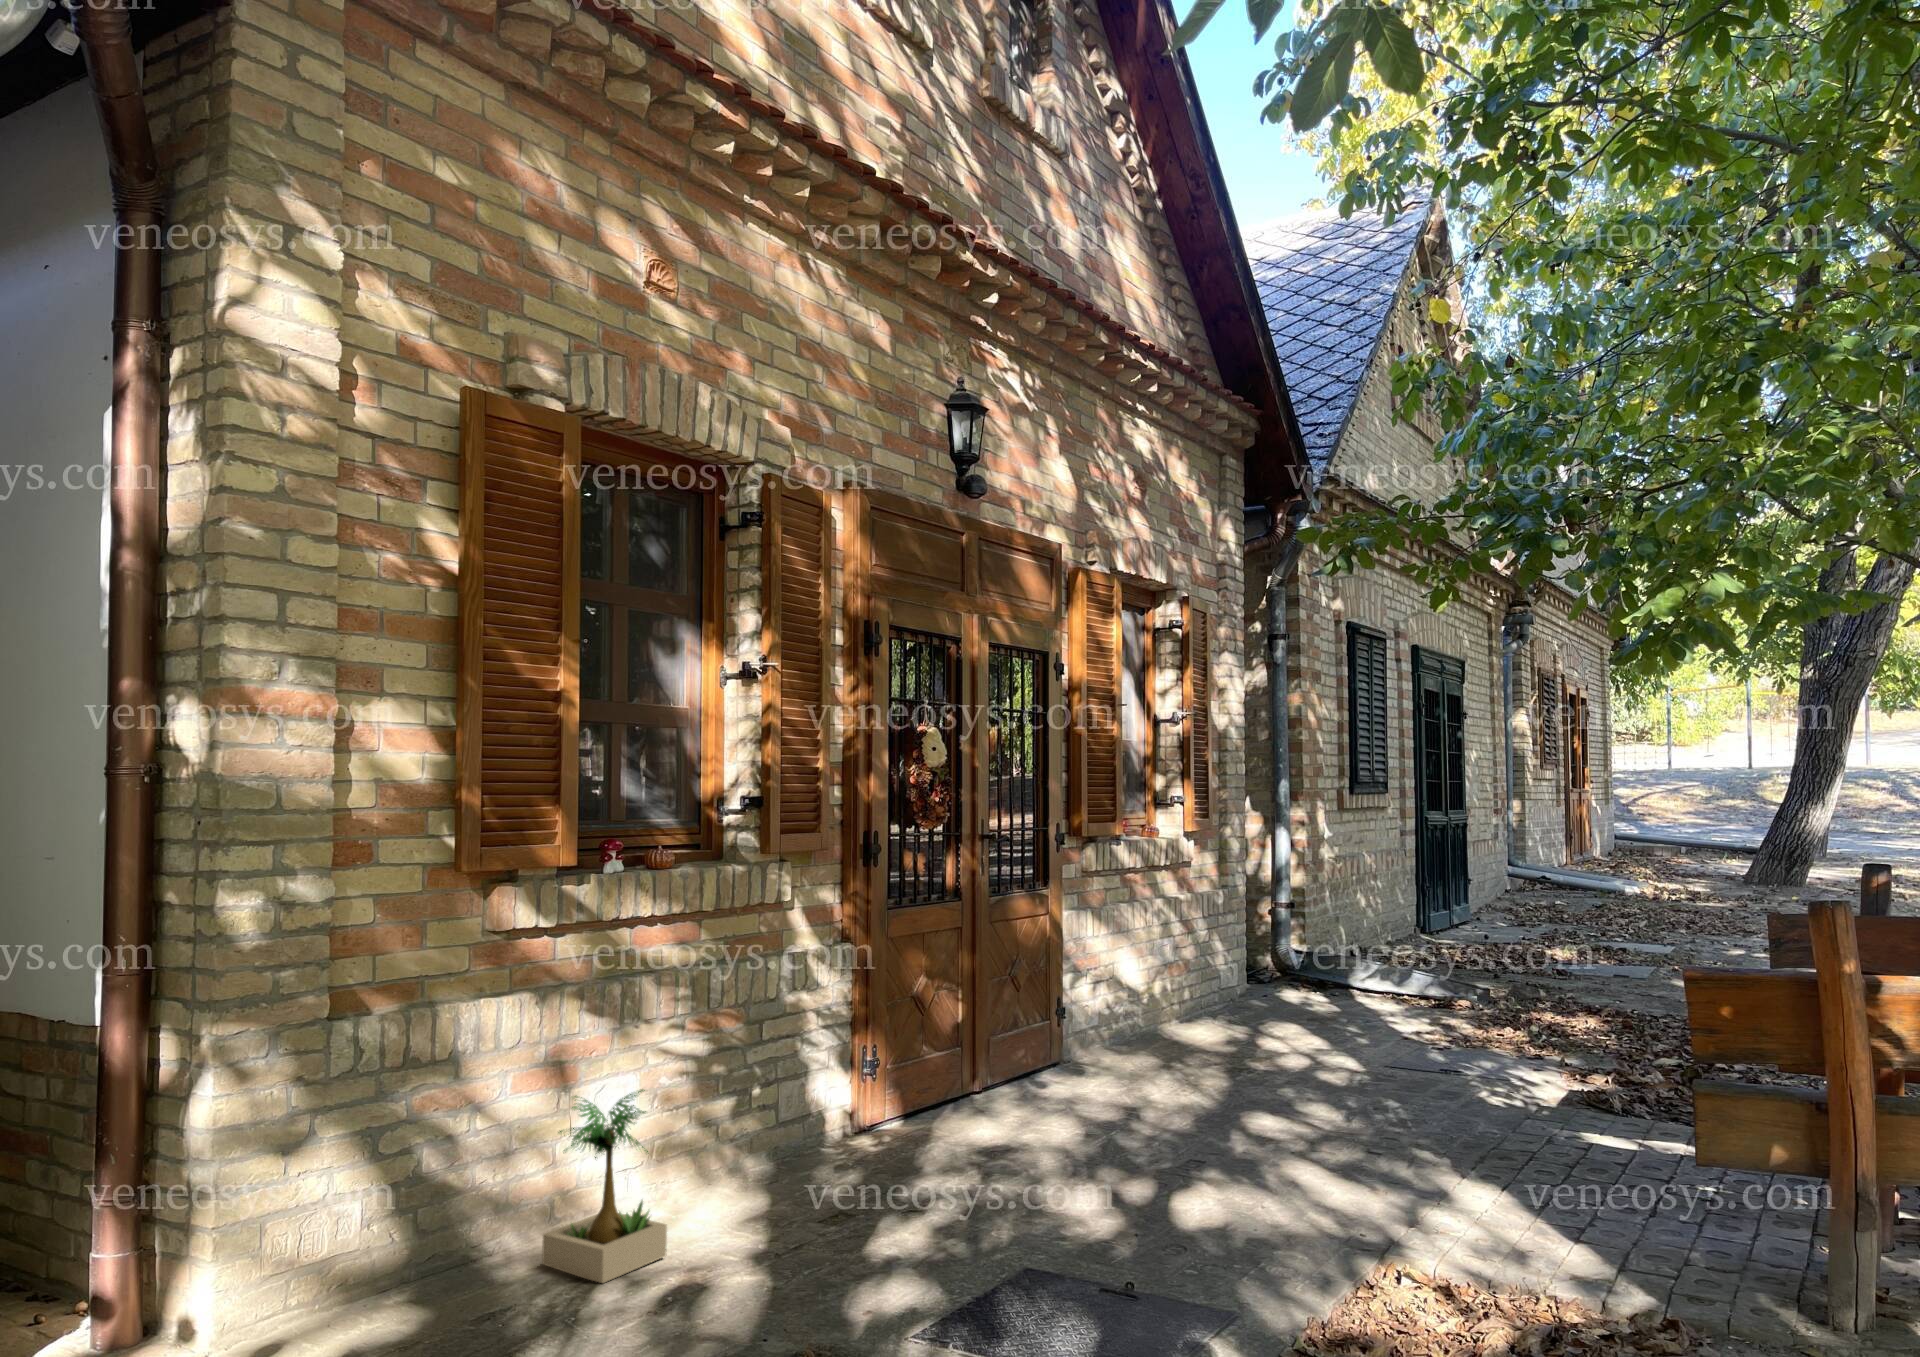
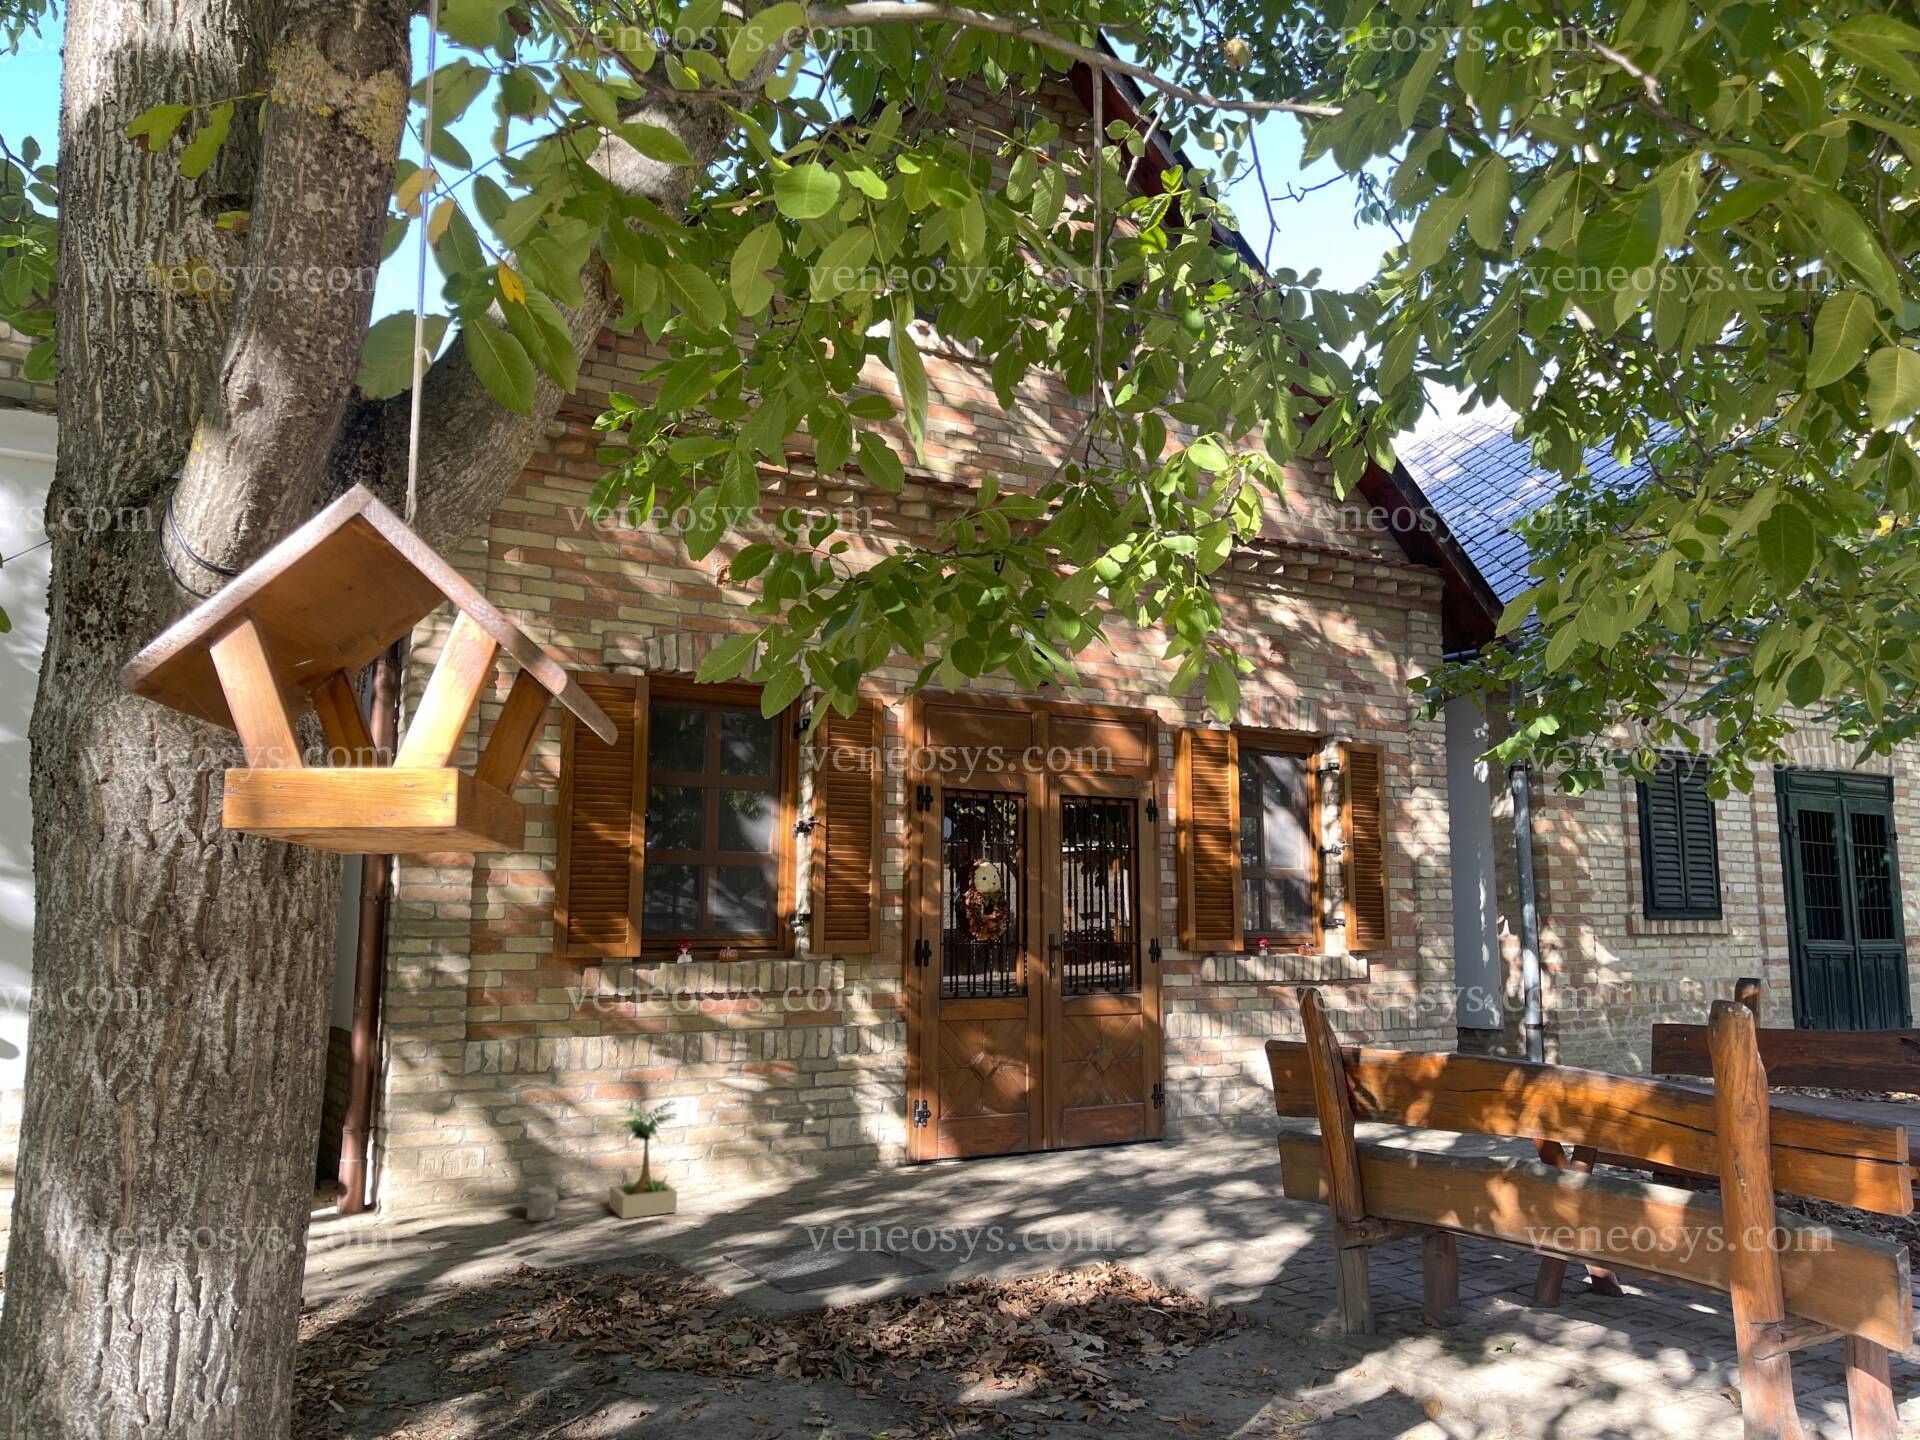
watering can: none [435,1251,528,1316] -> present [527,1184,558,1221]

